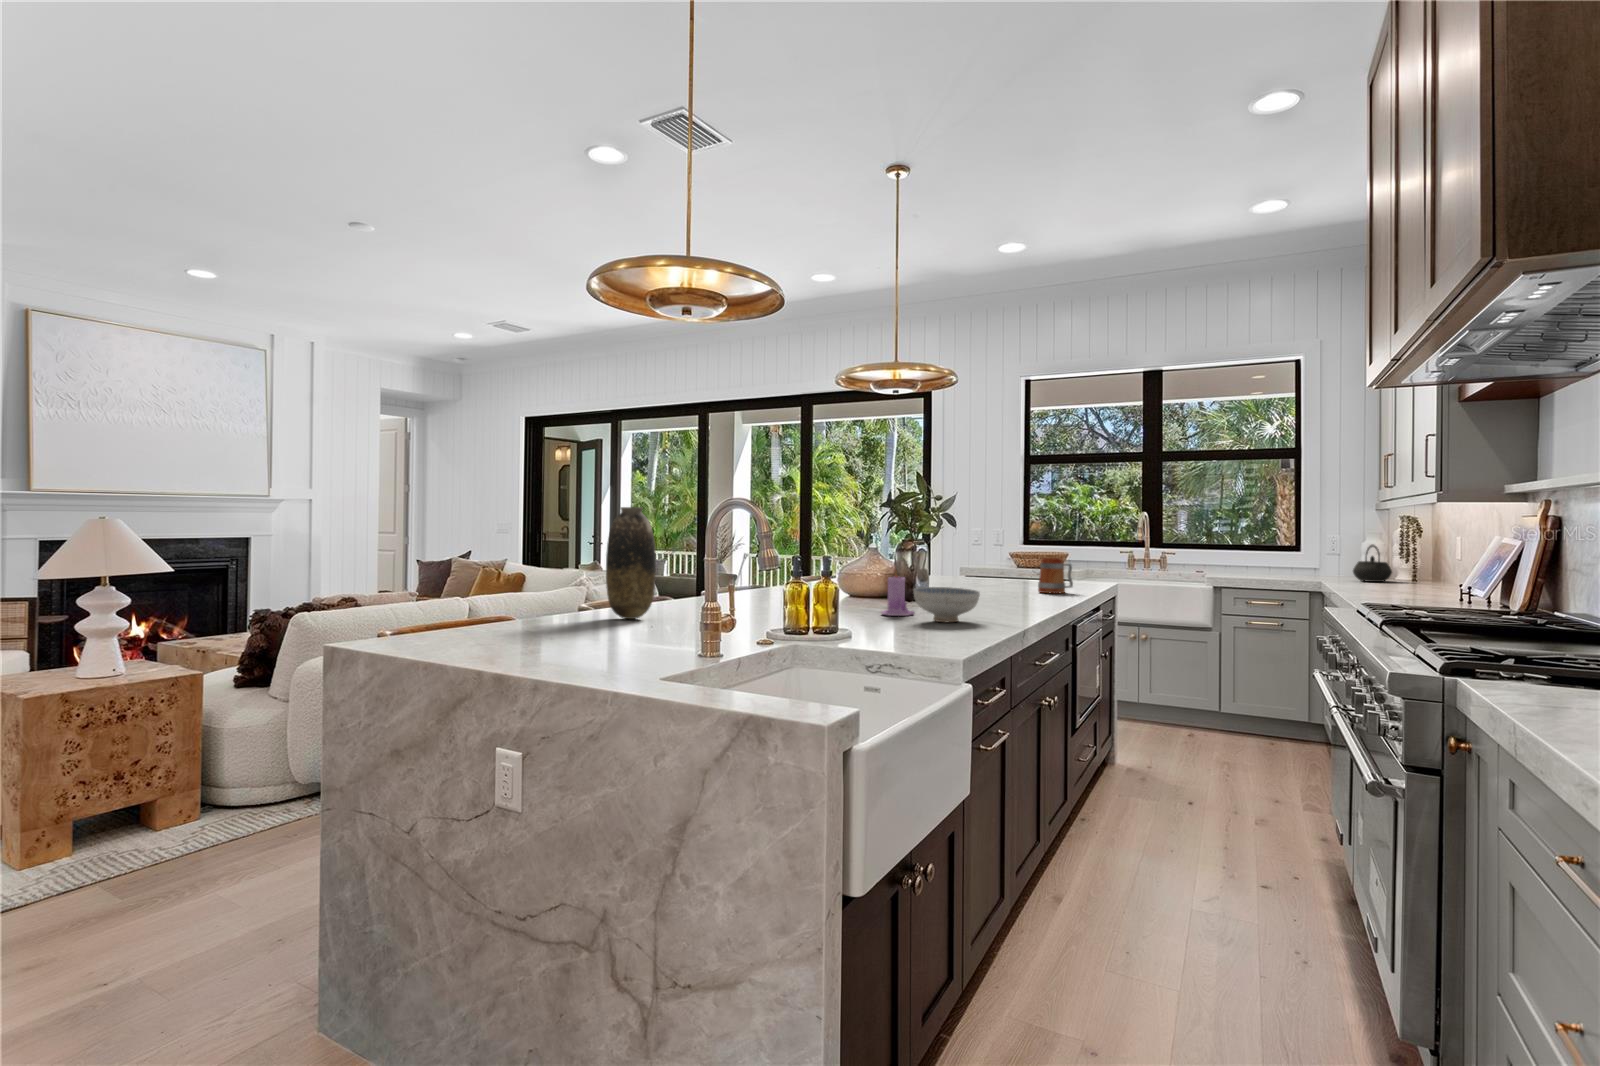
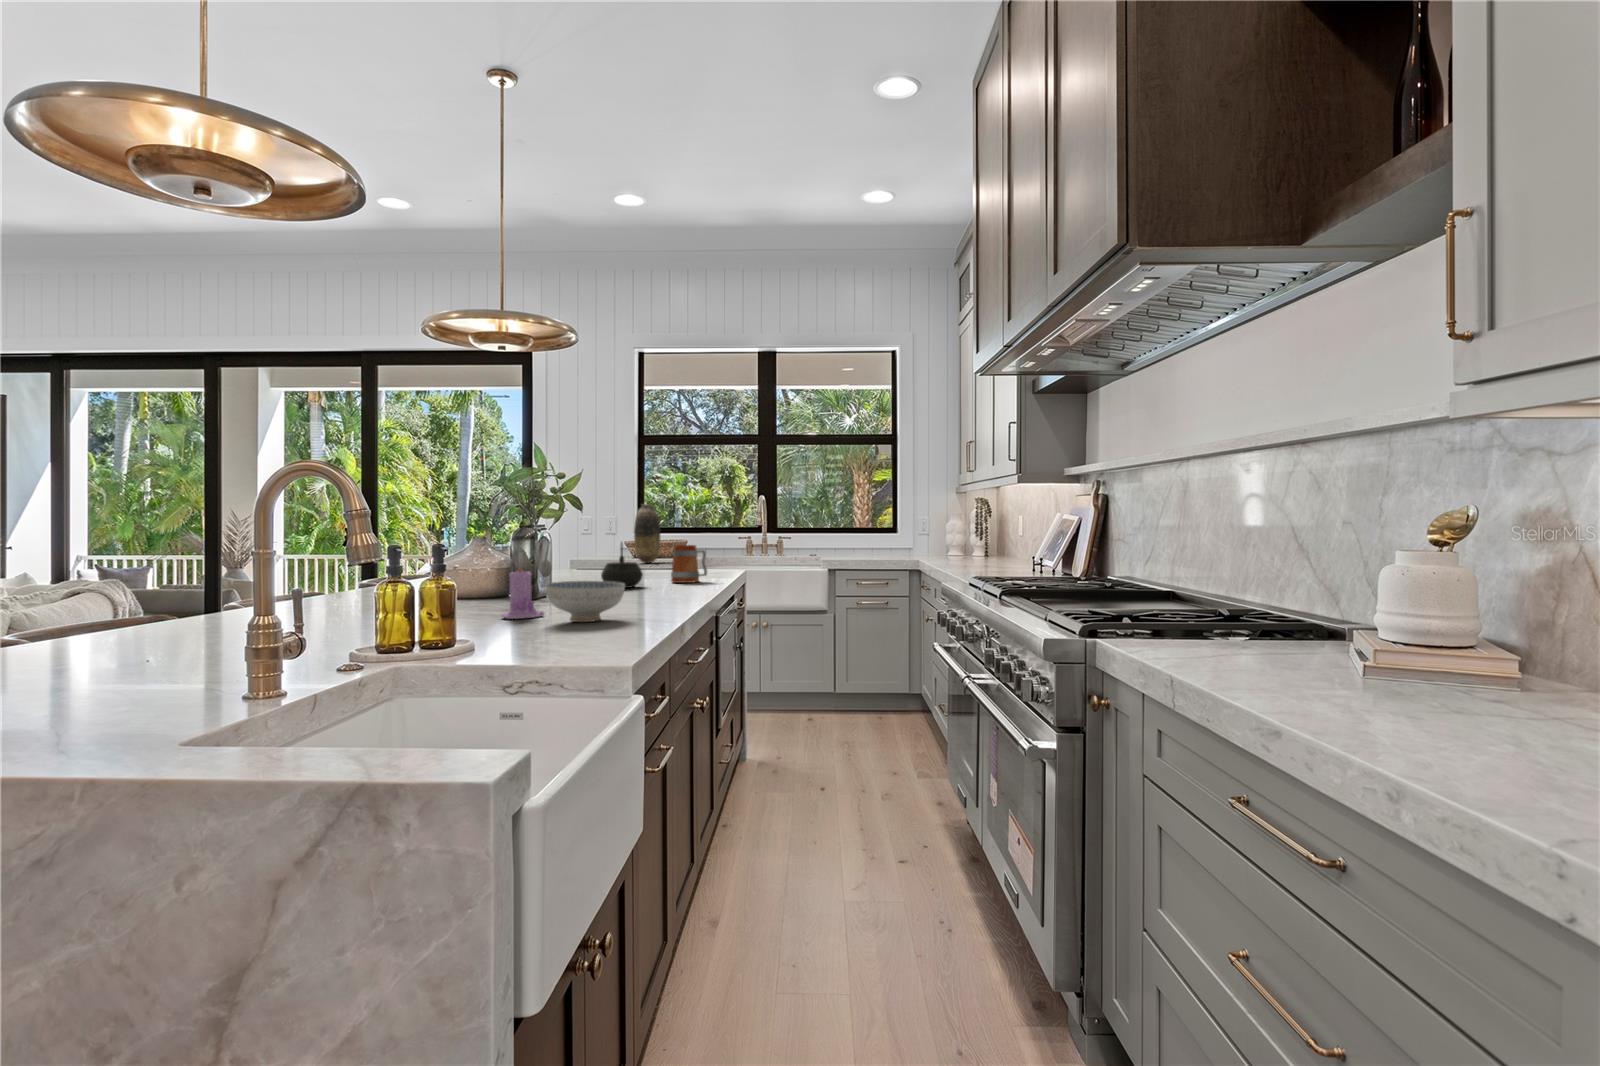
vase: present [606,507,656,619] -> present [634,504,660,563]
kettle: present [1353,545,1392,582] -> present [601,542,643,588]

